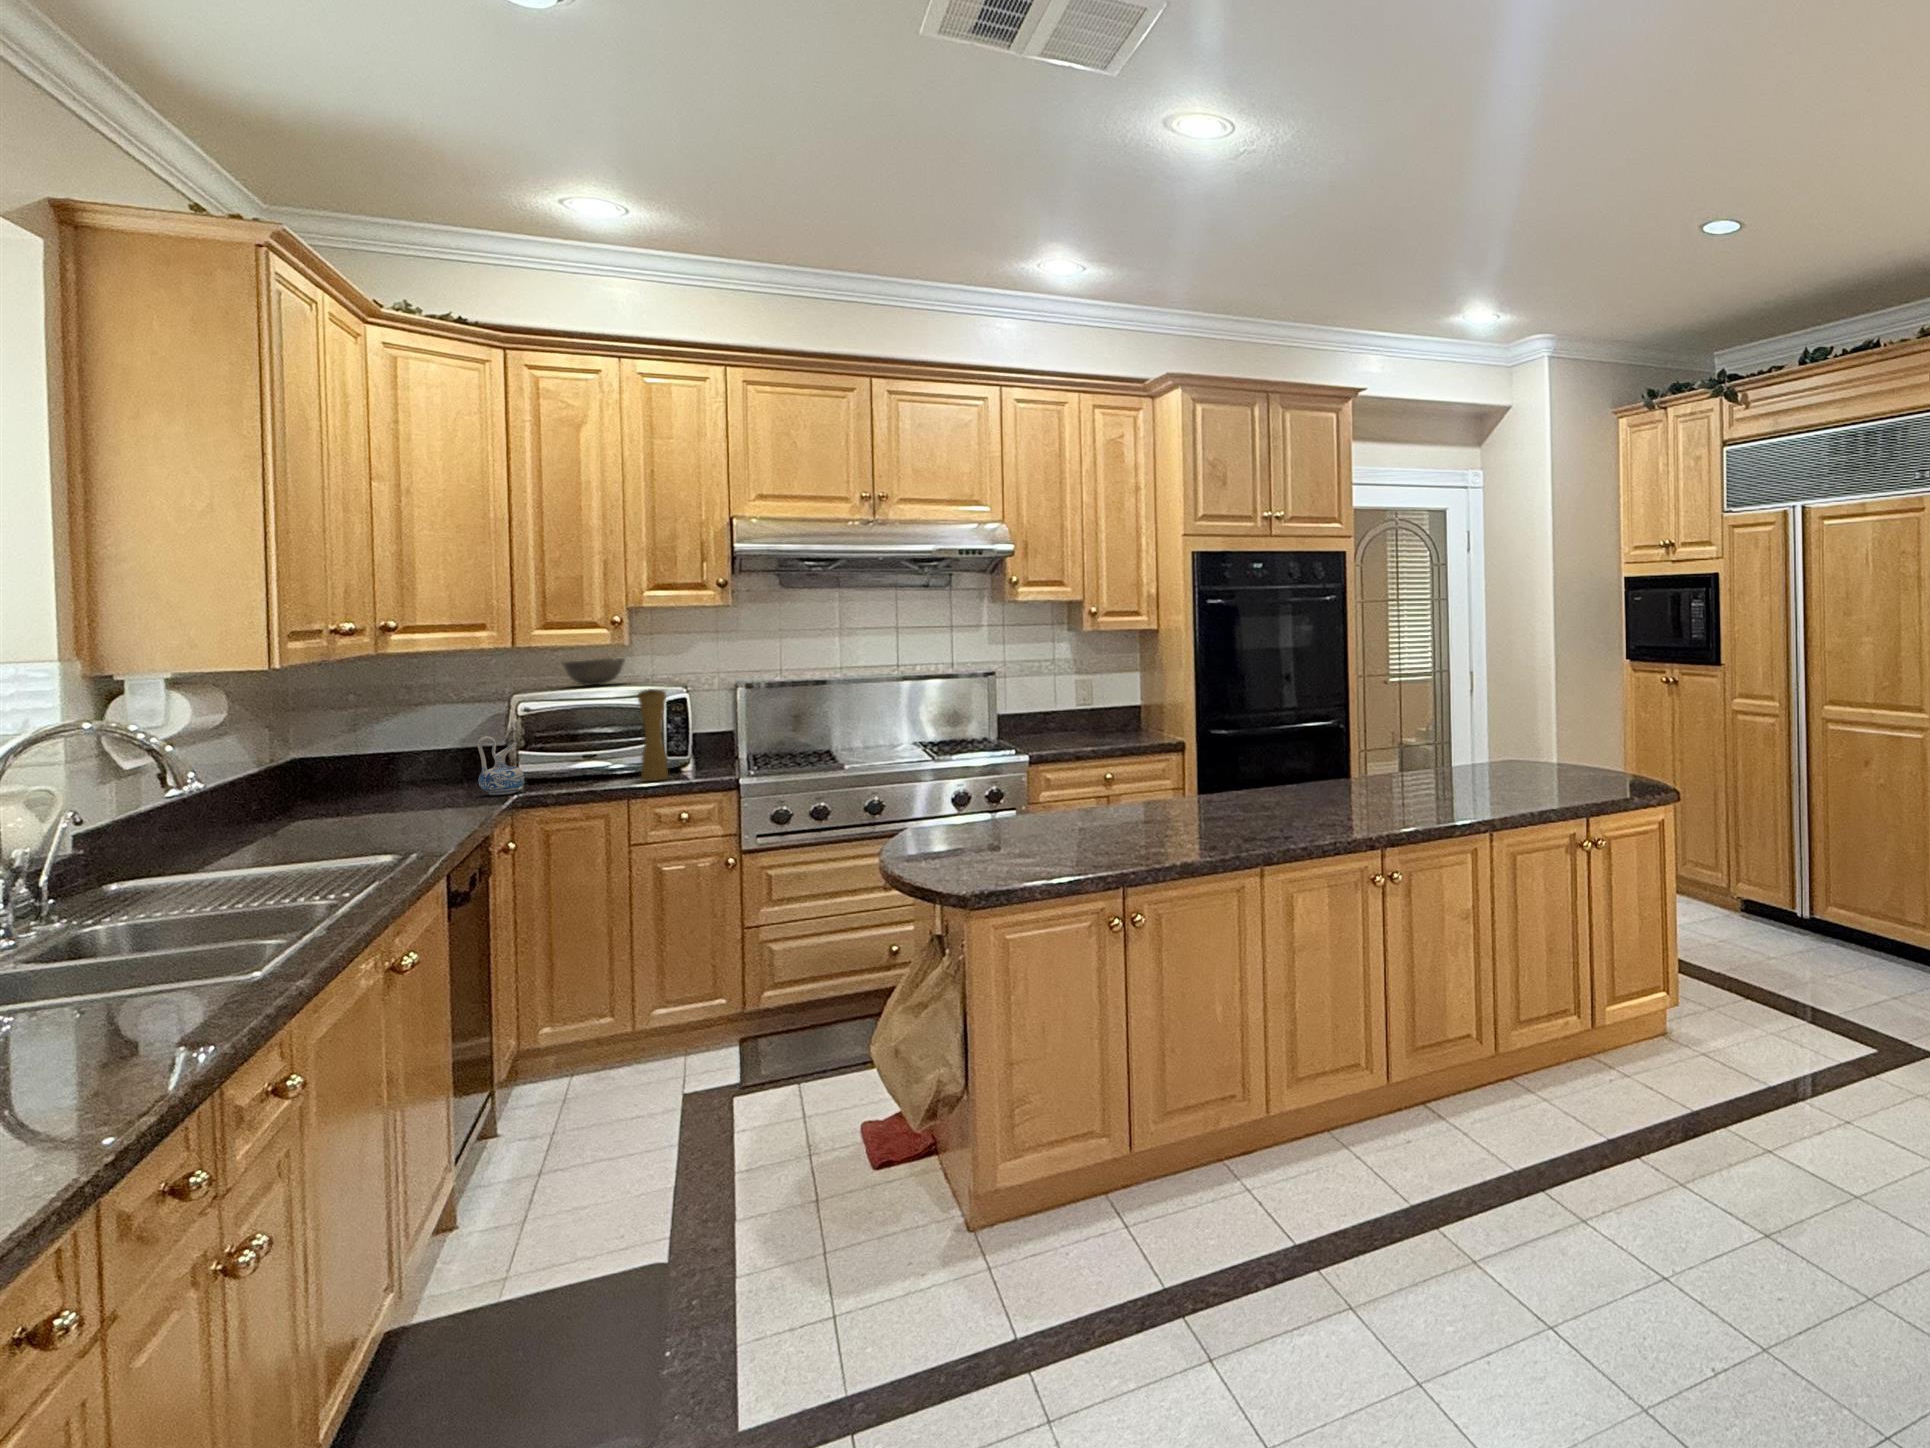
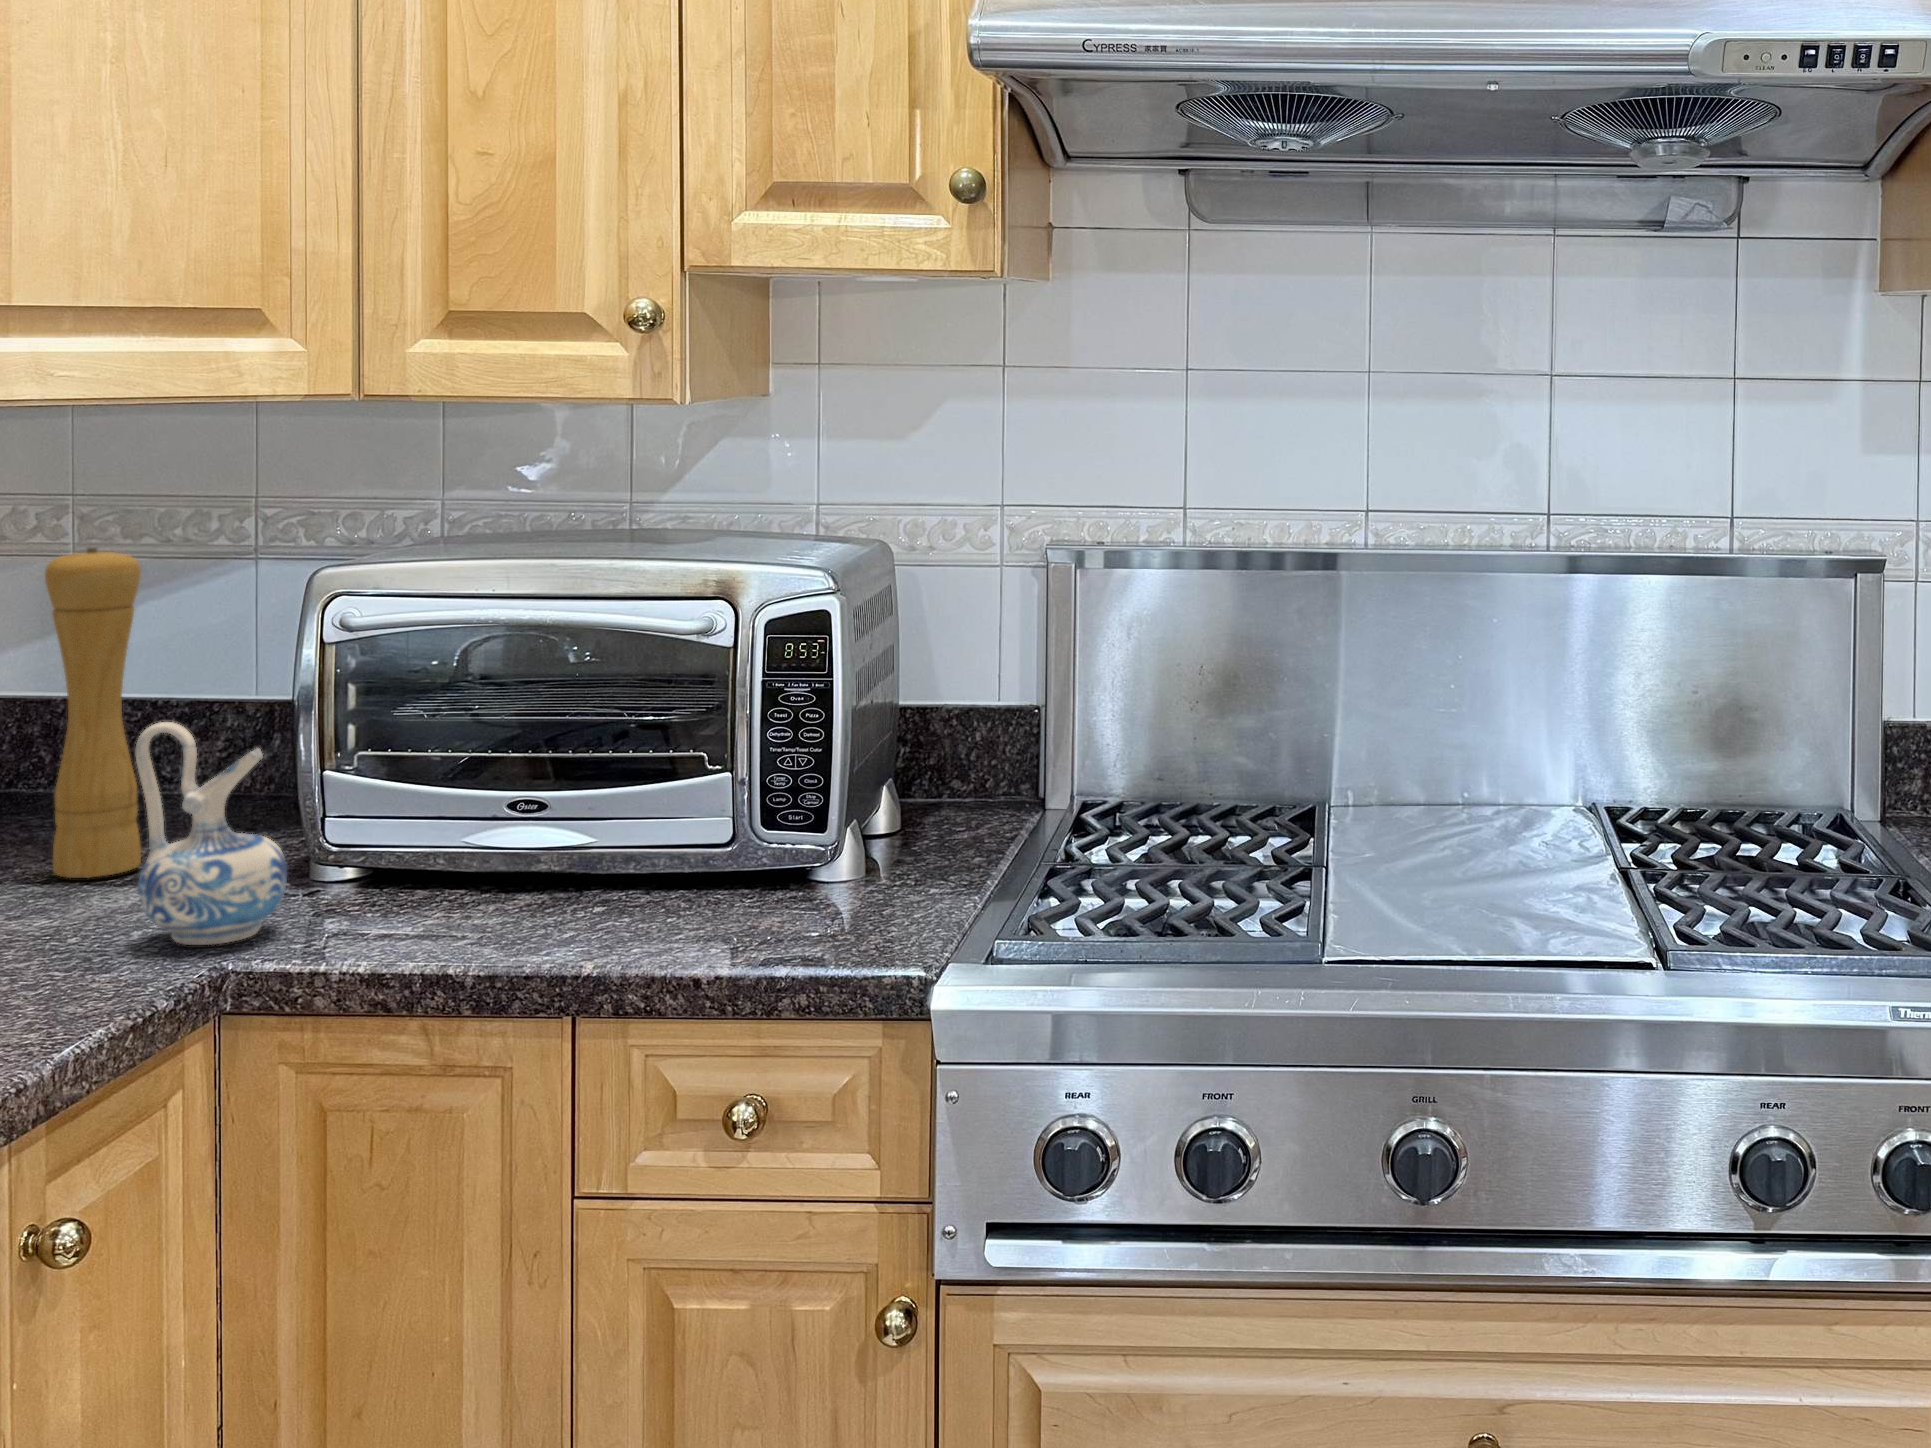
bowl: present [563,658,625,686] -> none [556,443,739,529]
pepper mill: present [638,690,668,781] -> present [45,547,141,878]

